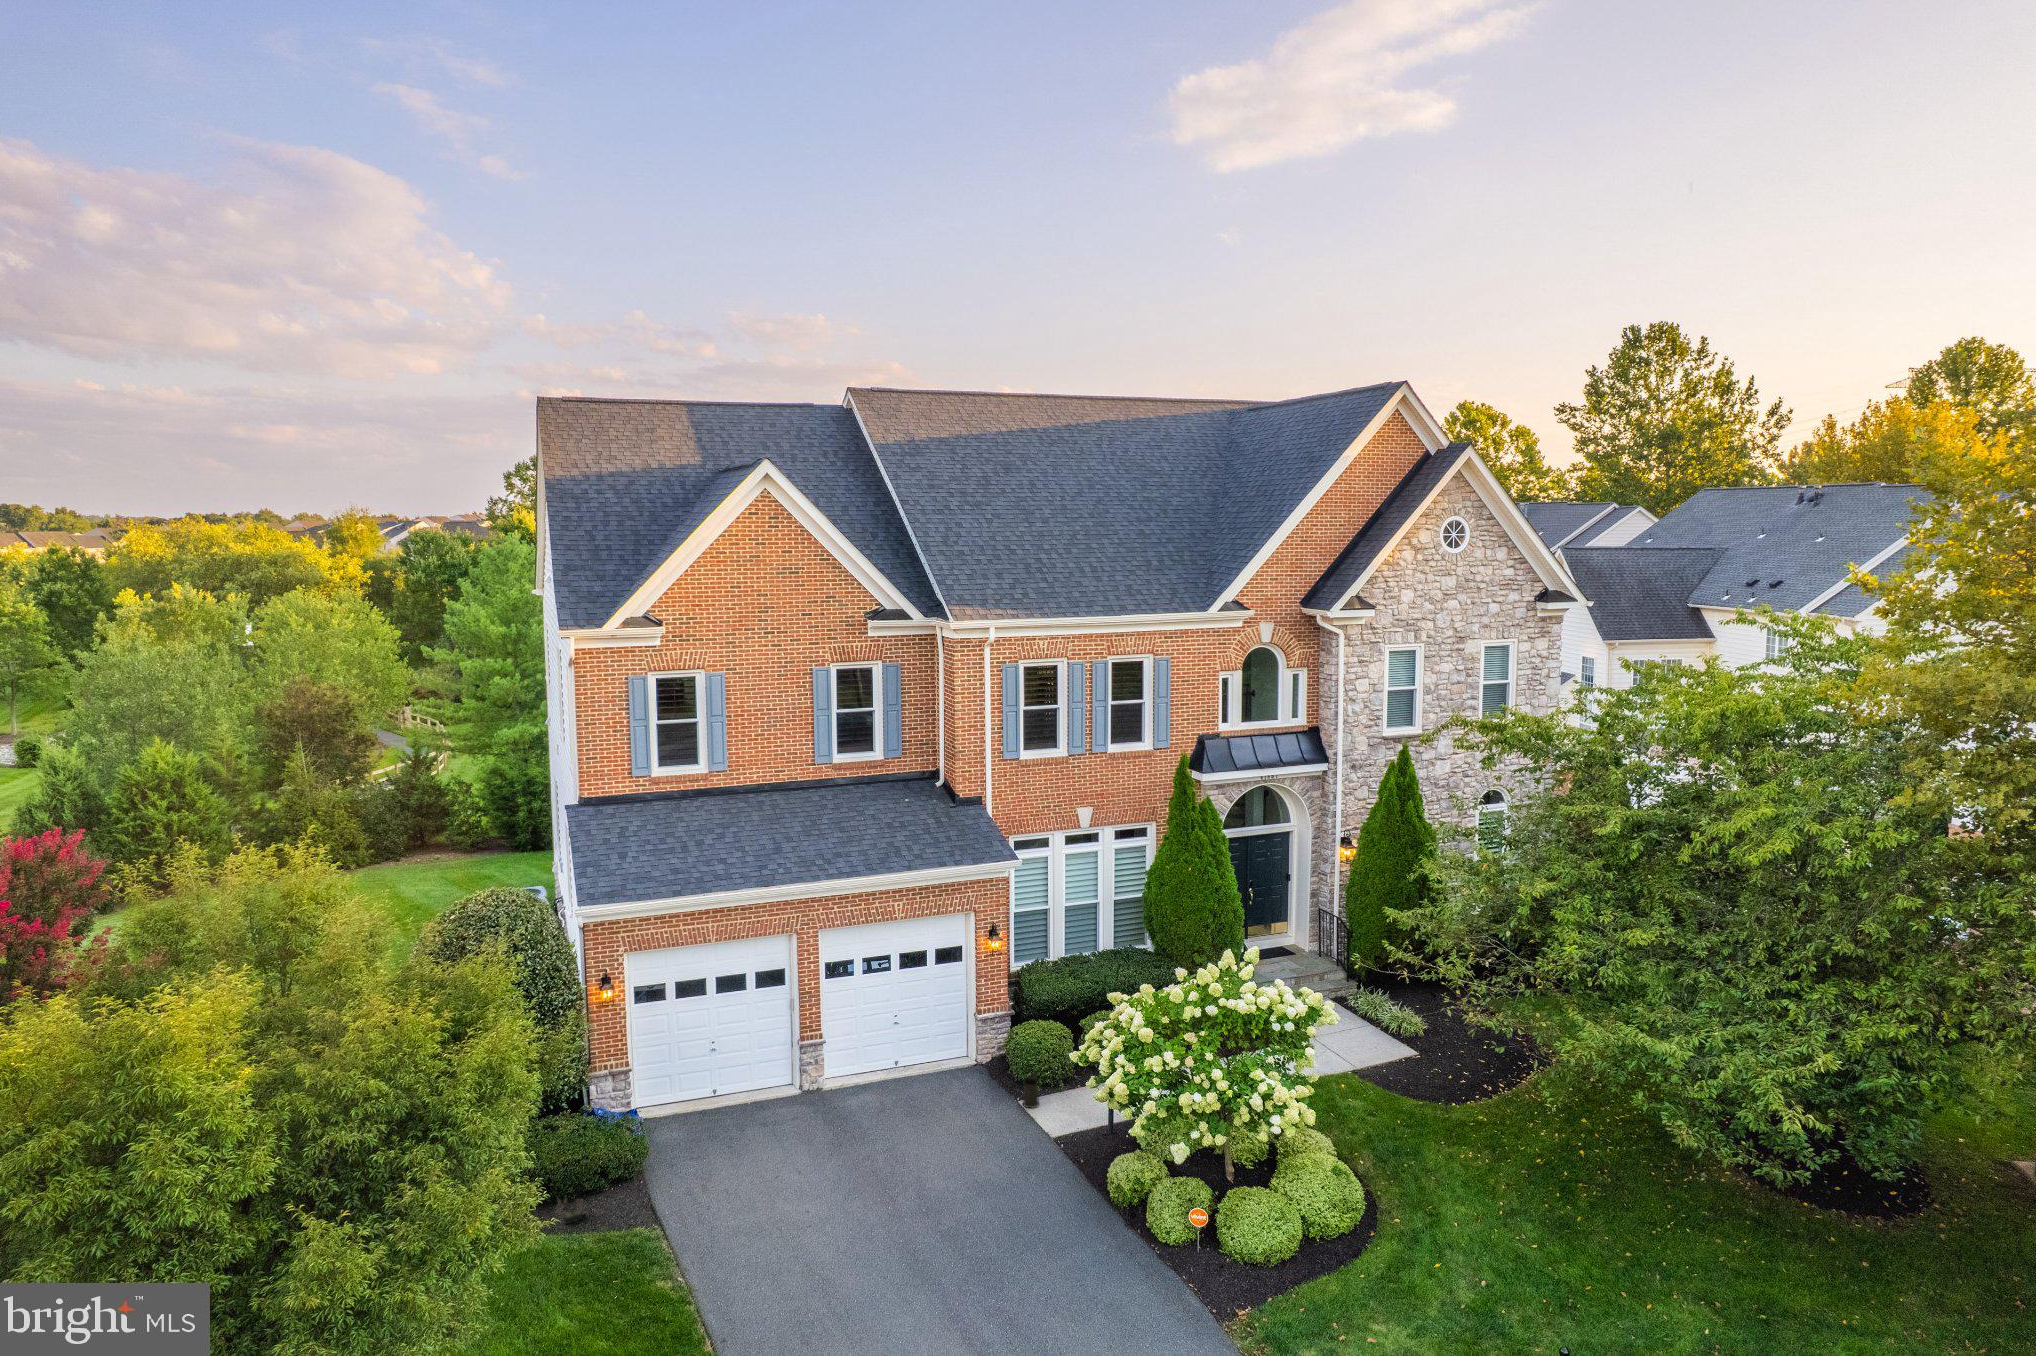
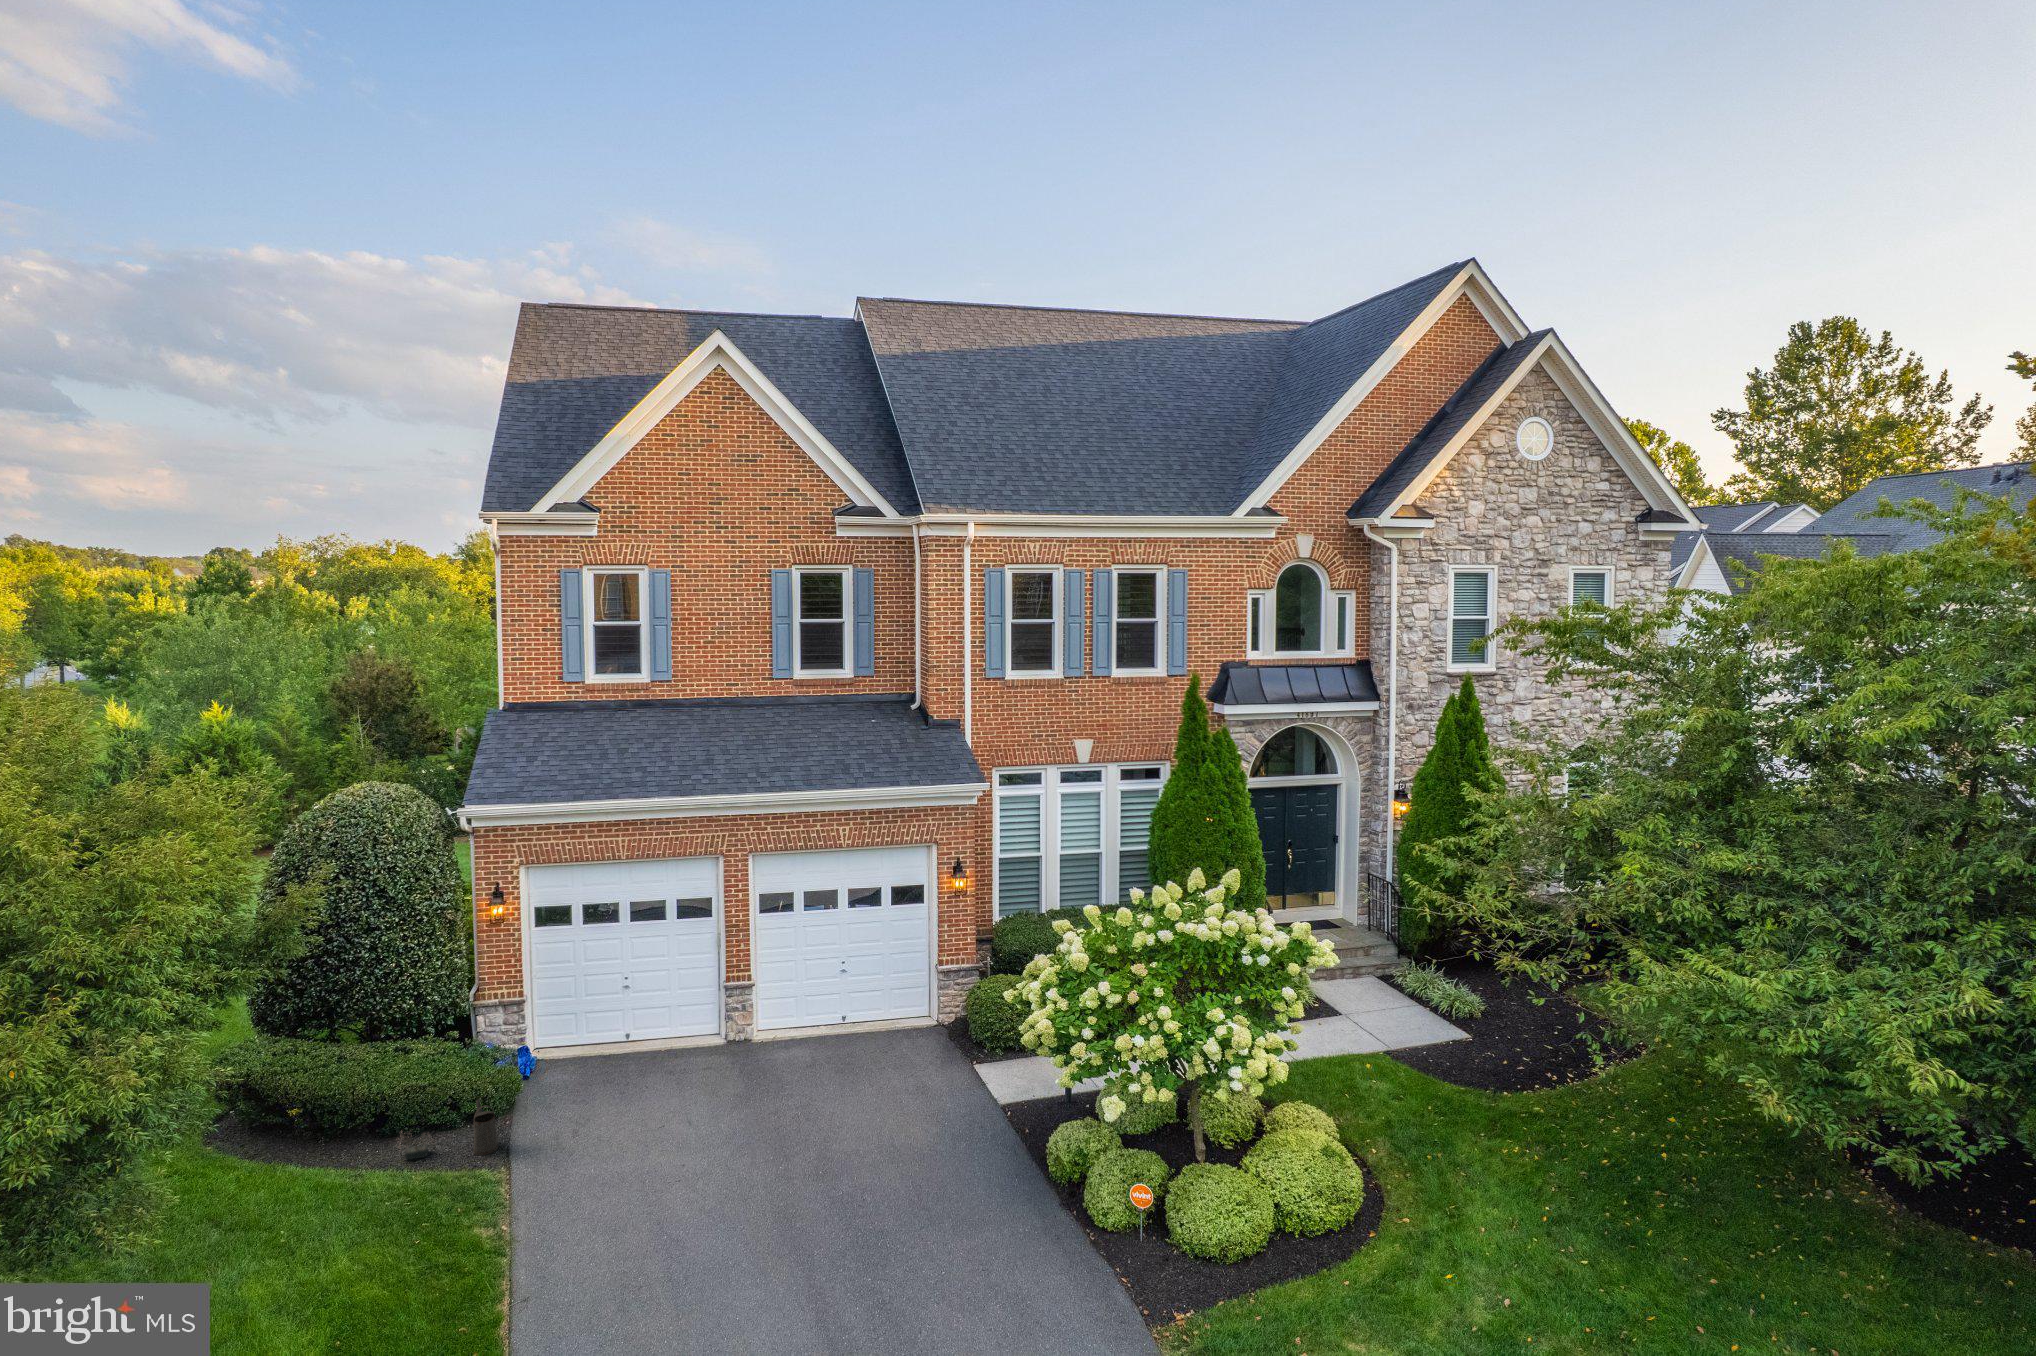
watering can: present [1023,1071,1039,1108] -> present [473,1099,498,1155]

